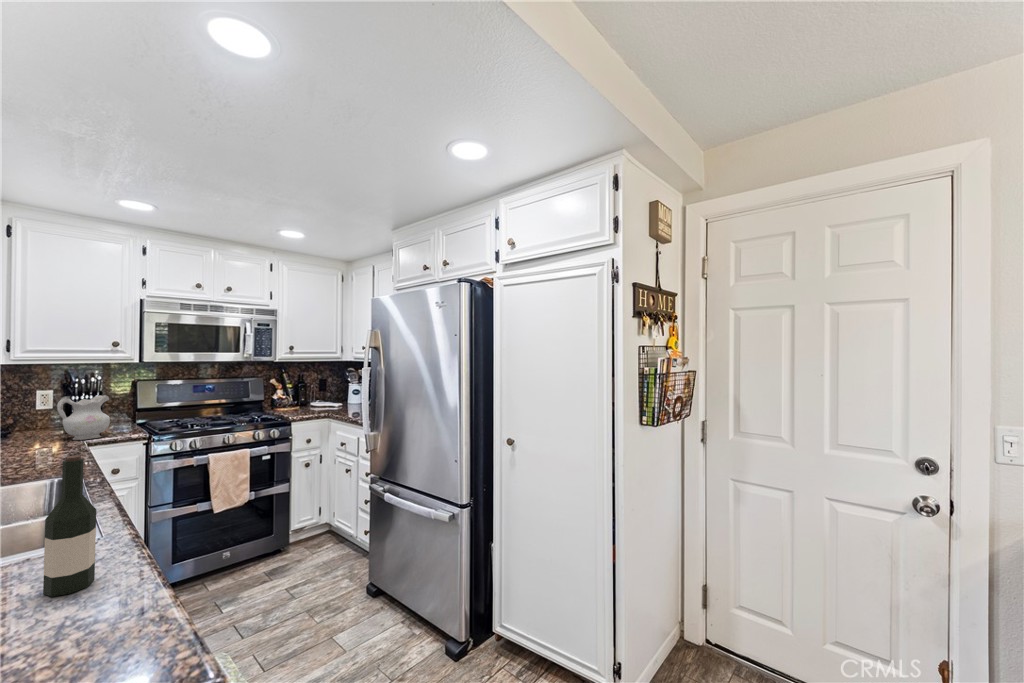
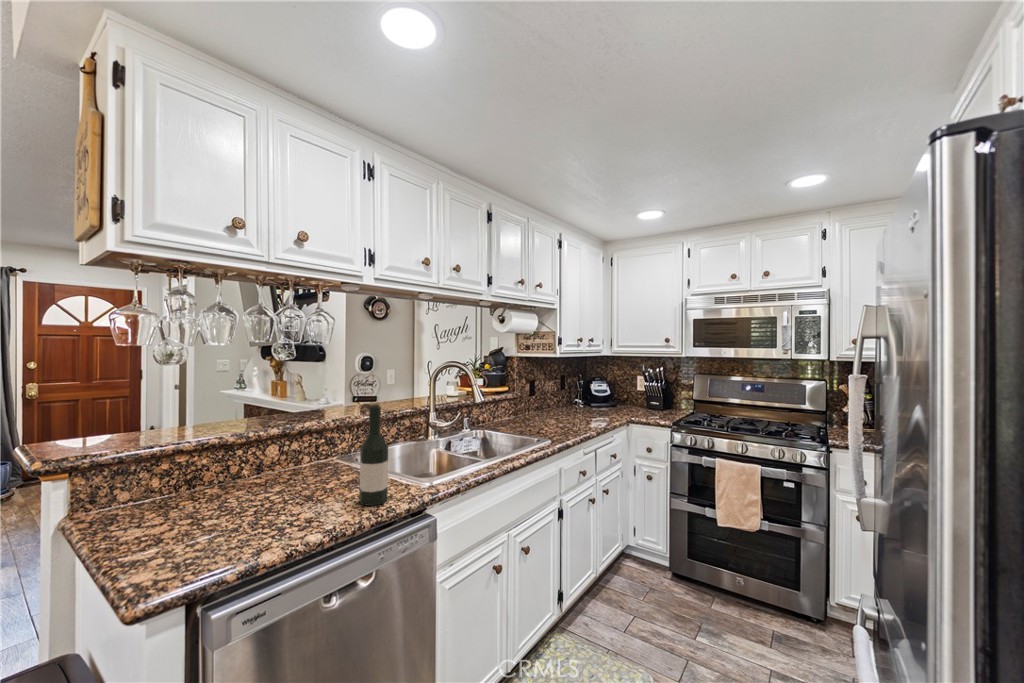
ceramic pitcher: present [57,395,110,440] -> none [617,380,649,418]

